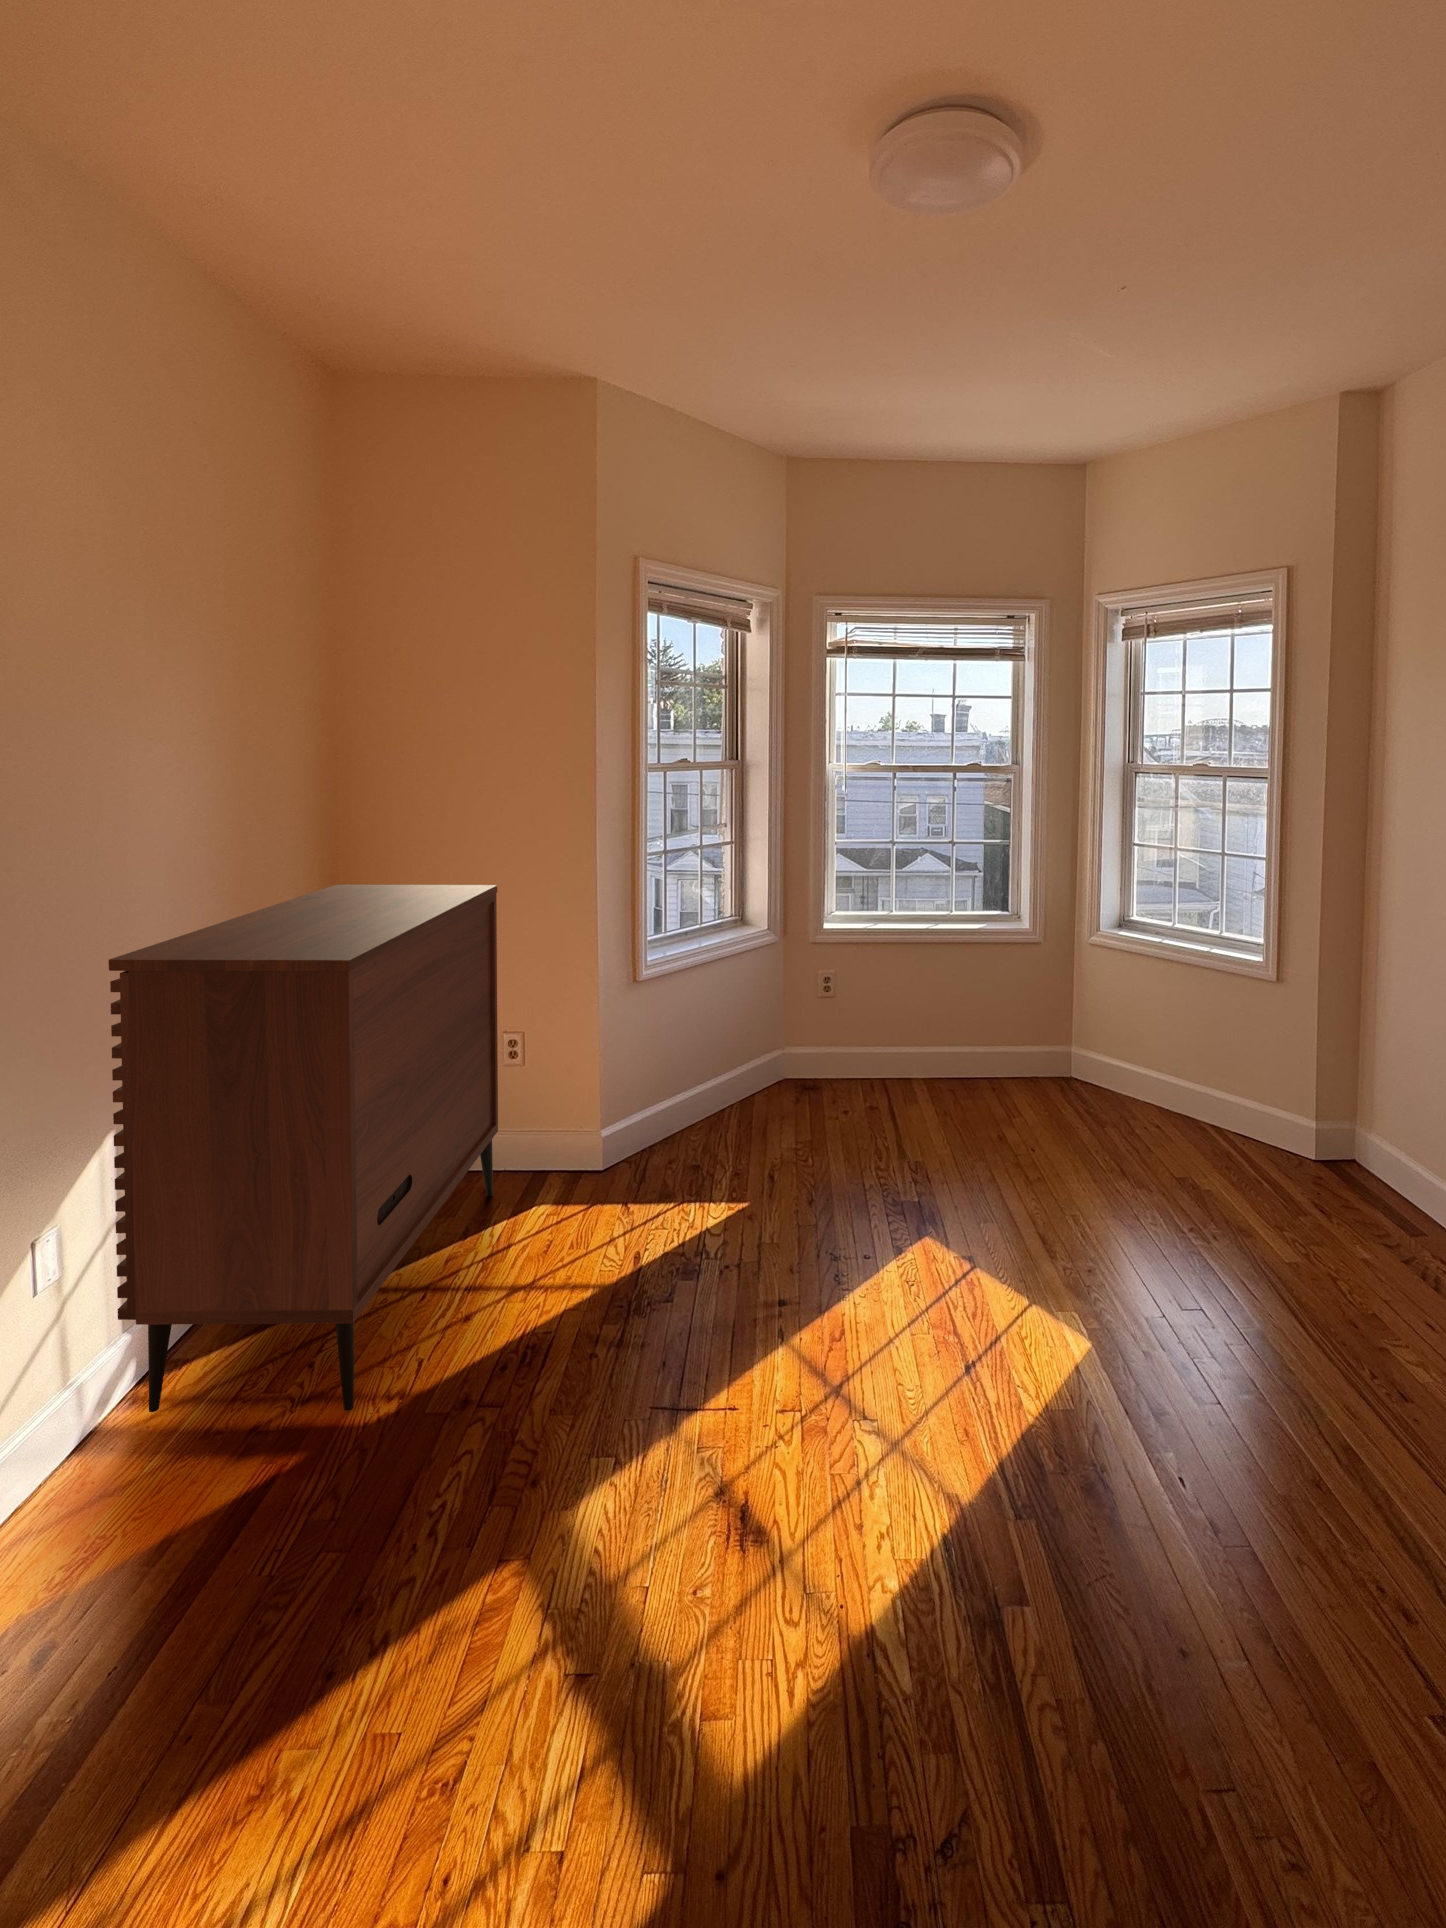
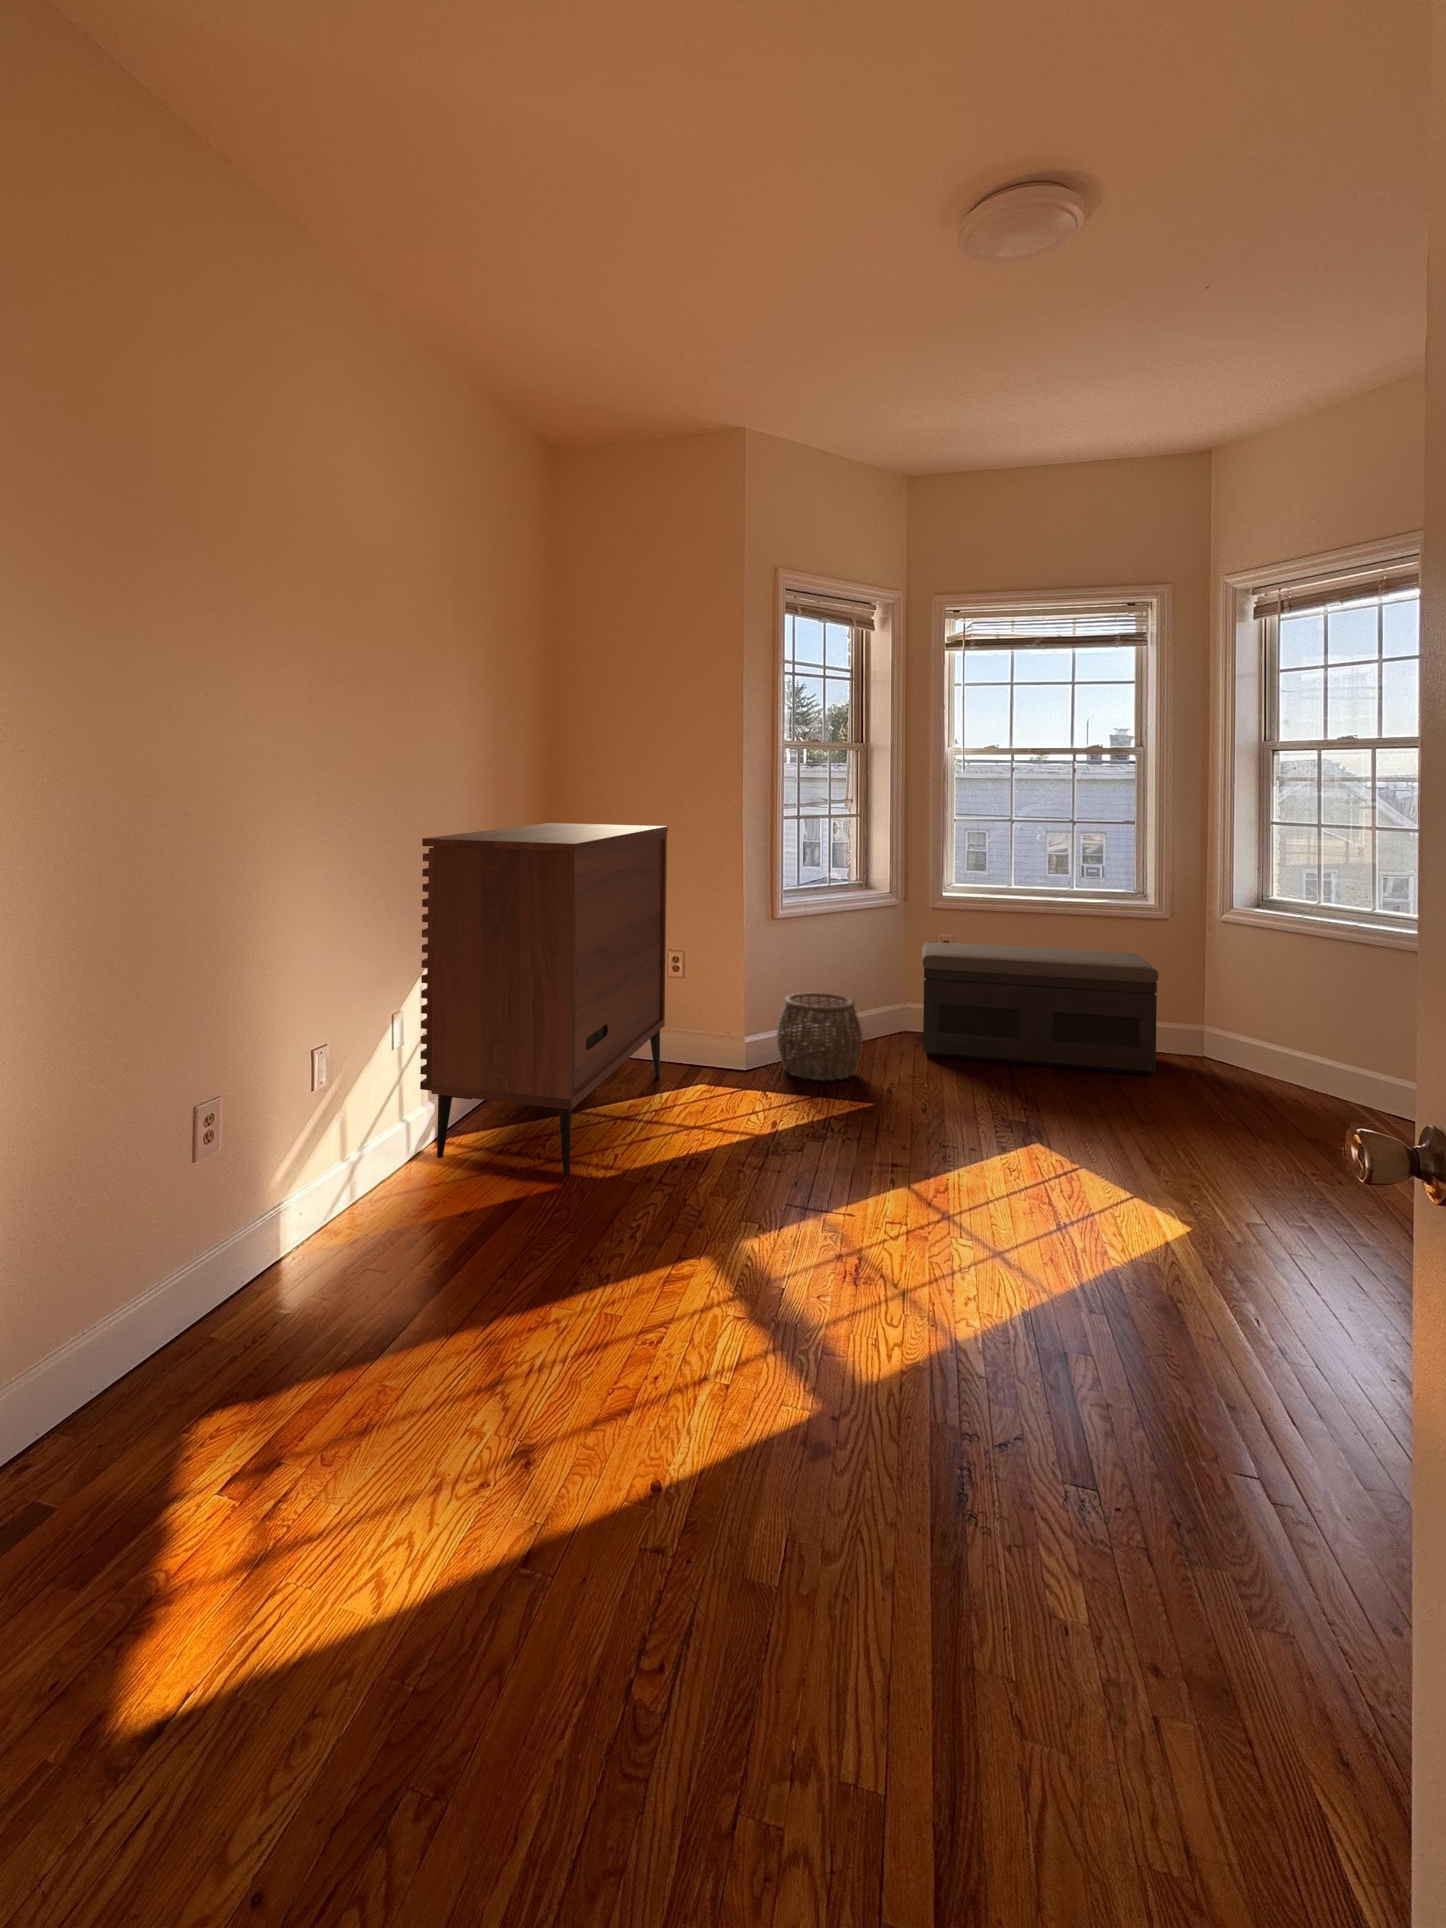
storage bench: none [799,982,1038,1116] -> present [922,942,1158,1074]
woven basket: none [637,1064,738,1175] -> present [776,993,863,1081]

